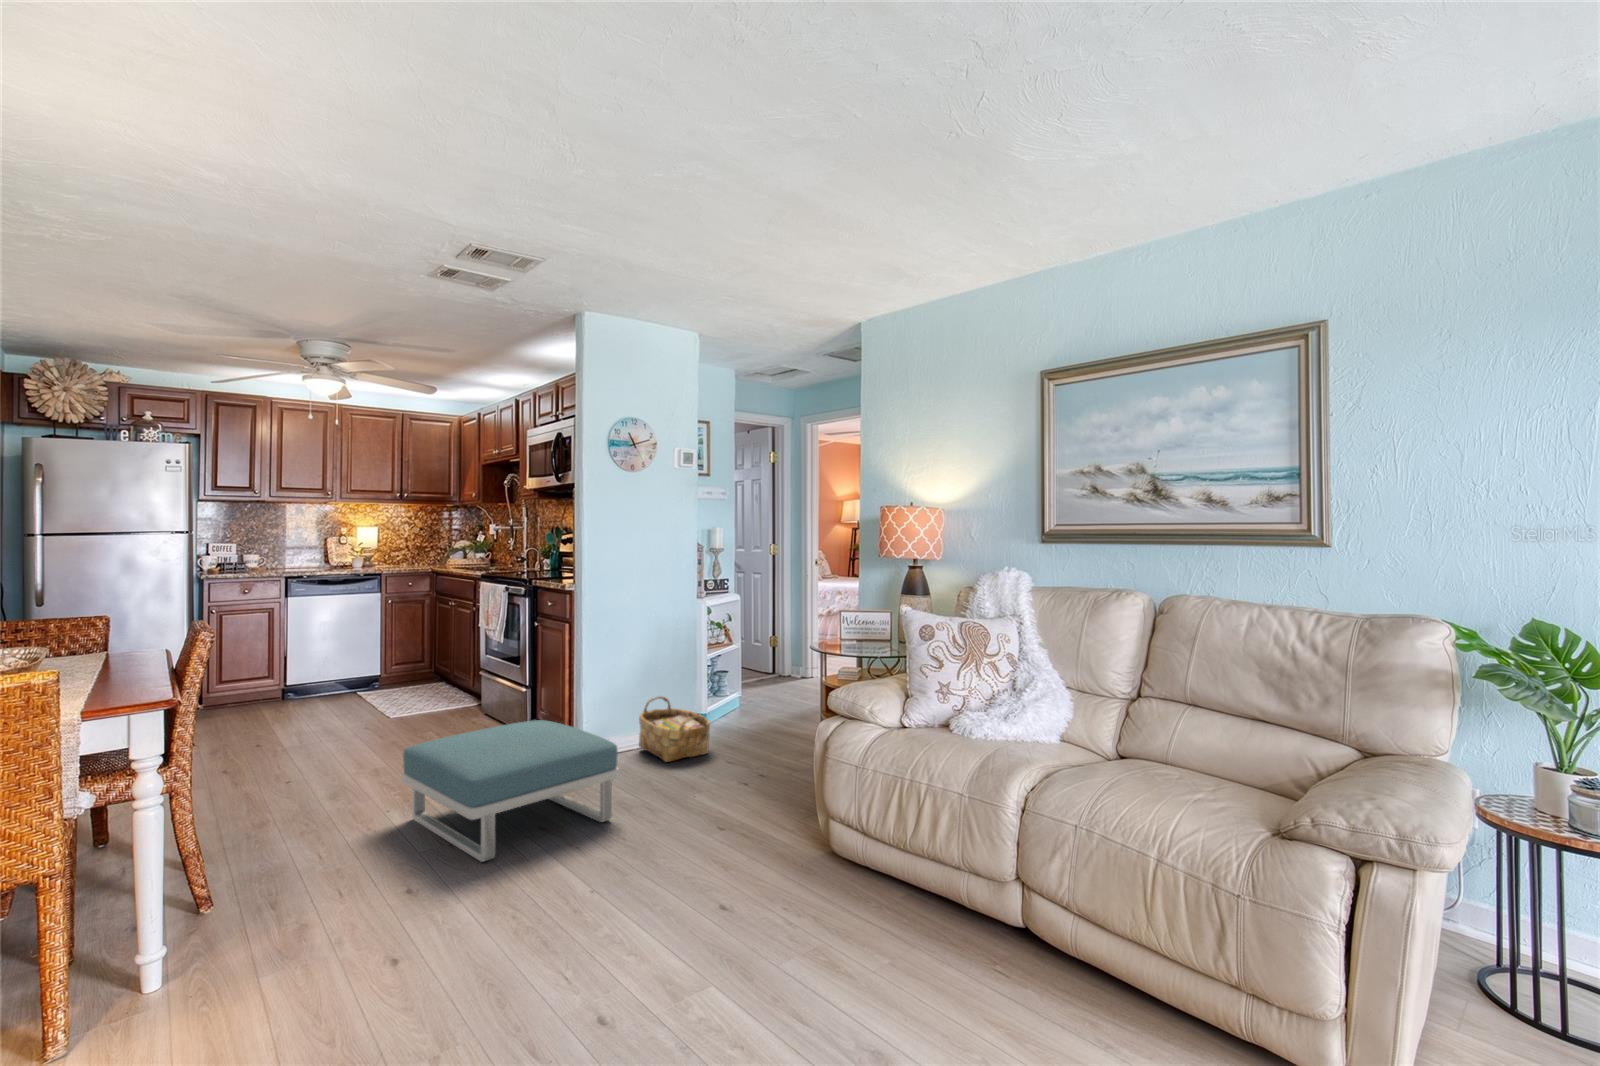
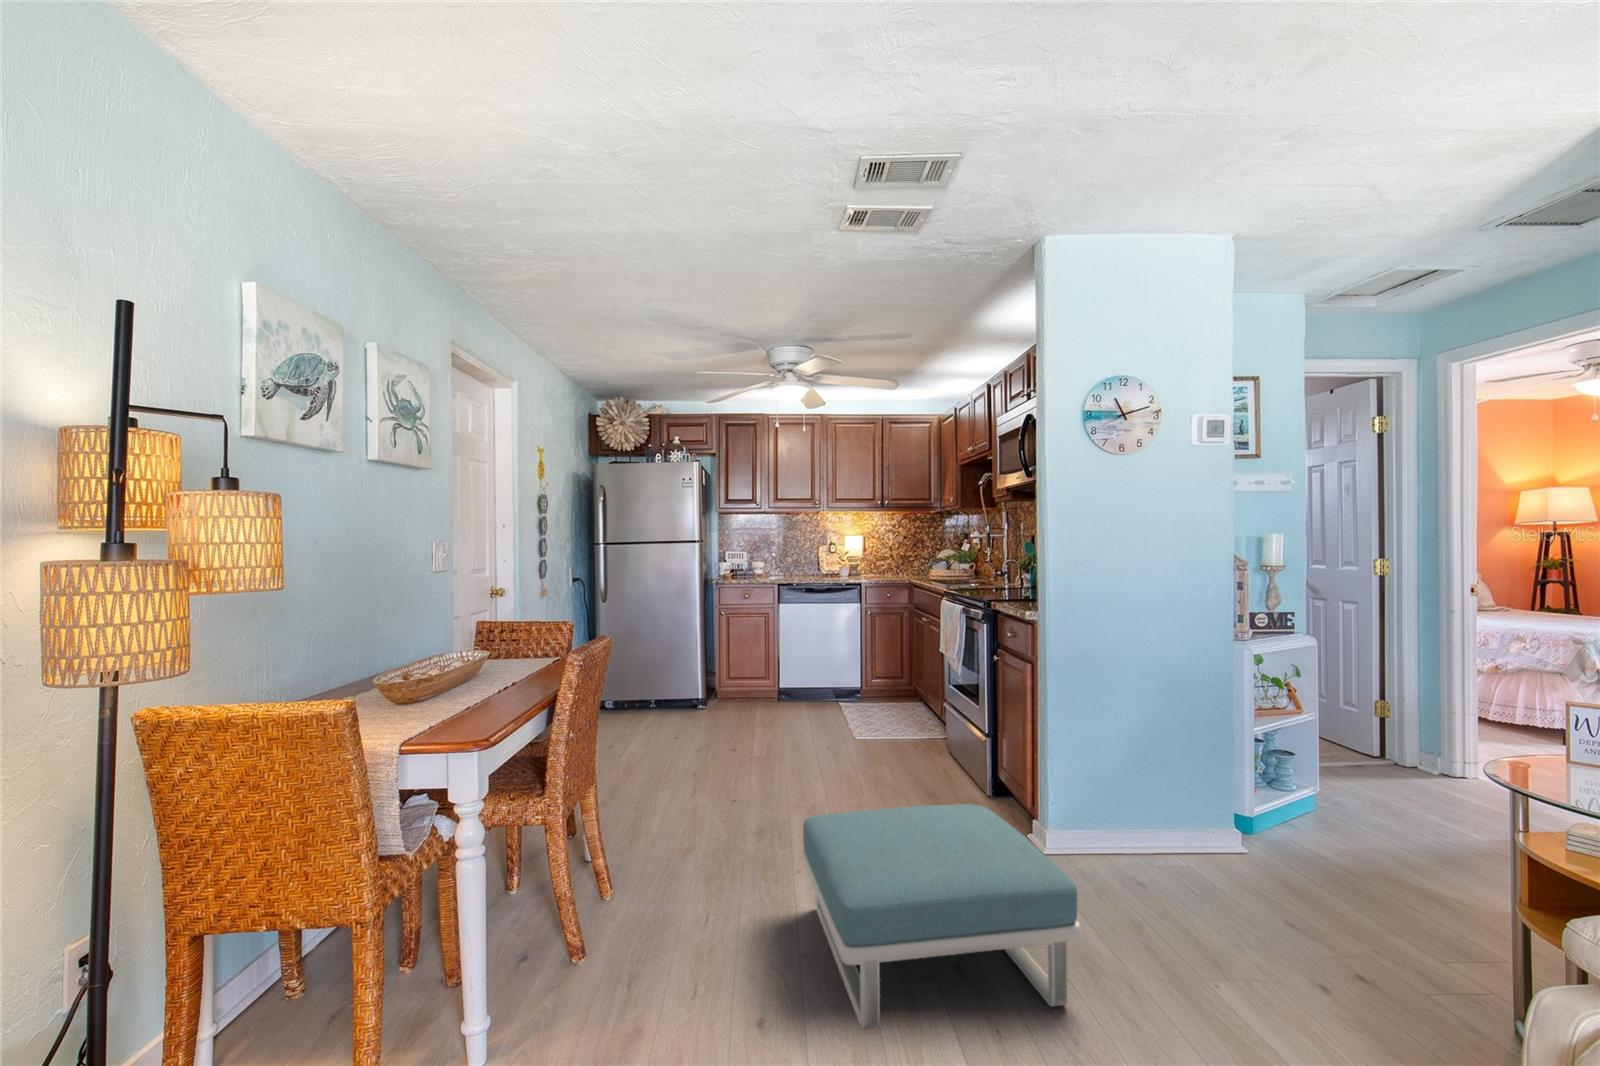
woven basket: present [639,696,710,762] -> none [1135,789,1257,903]

